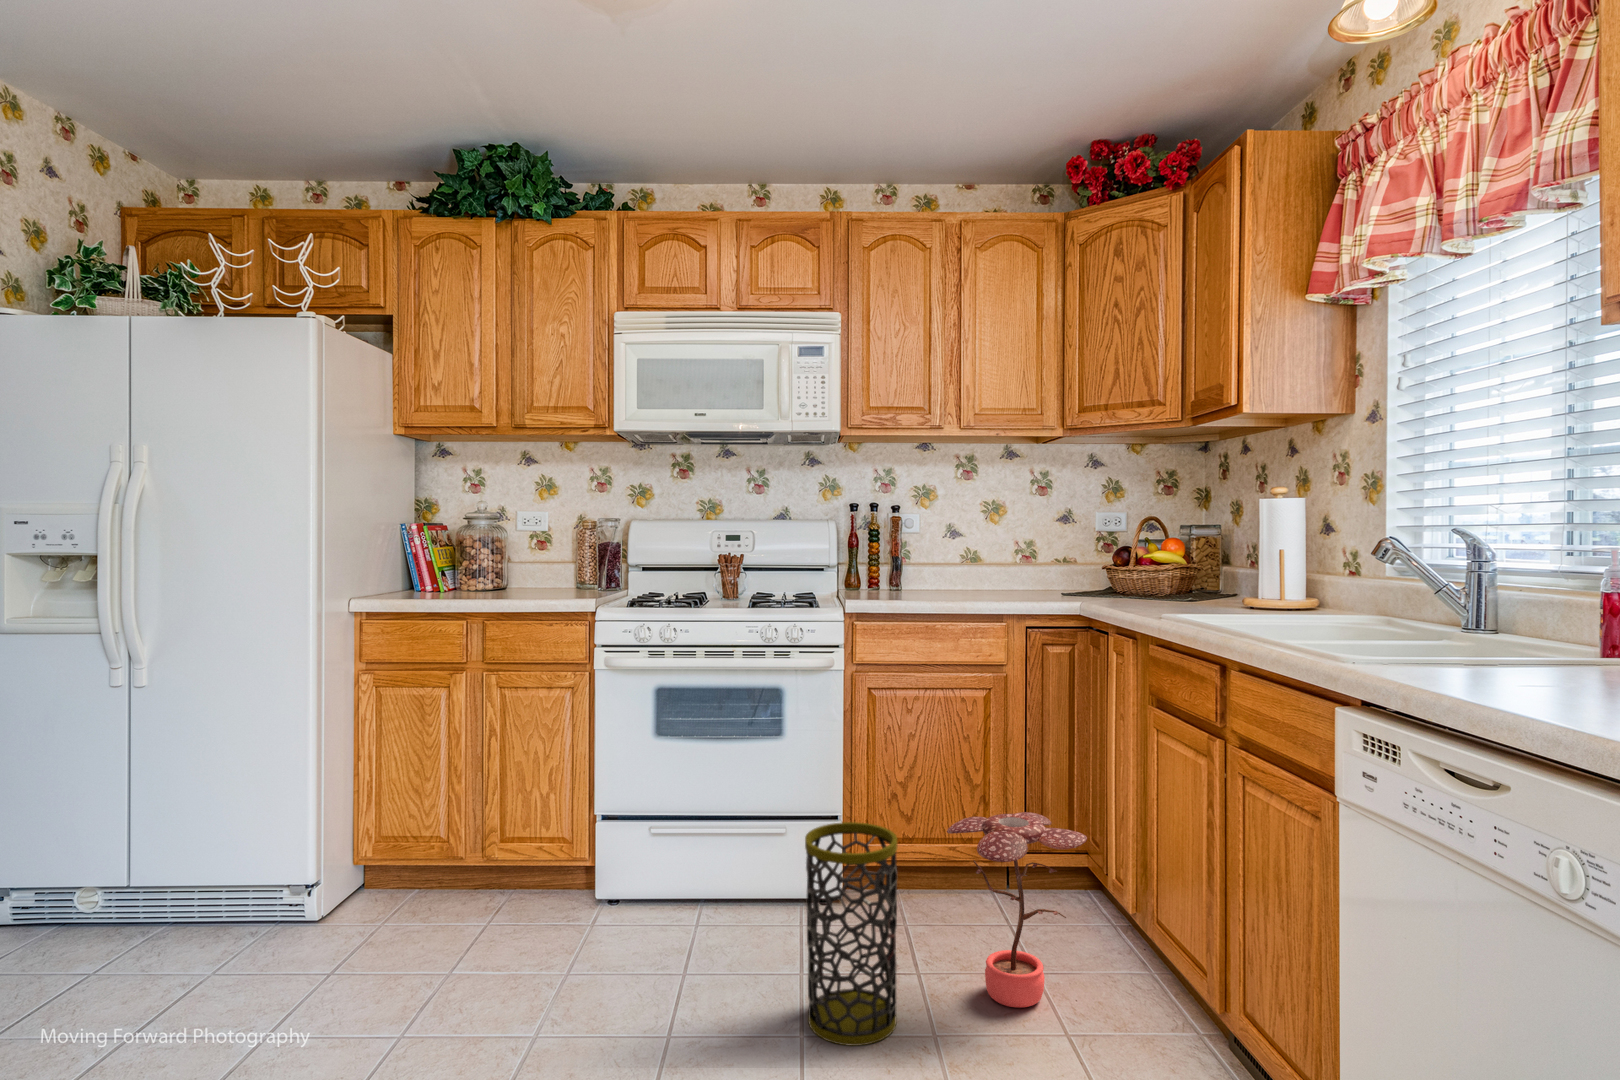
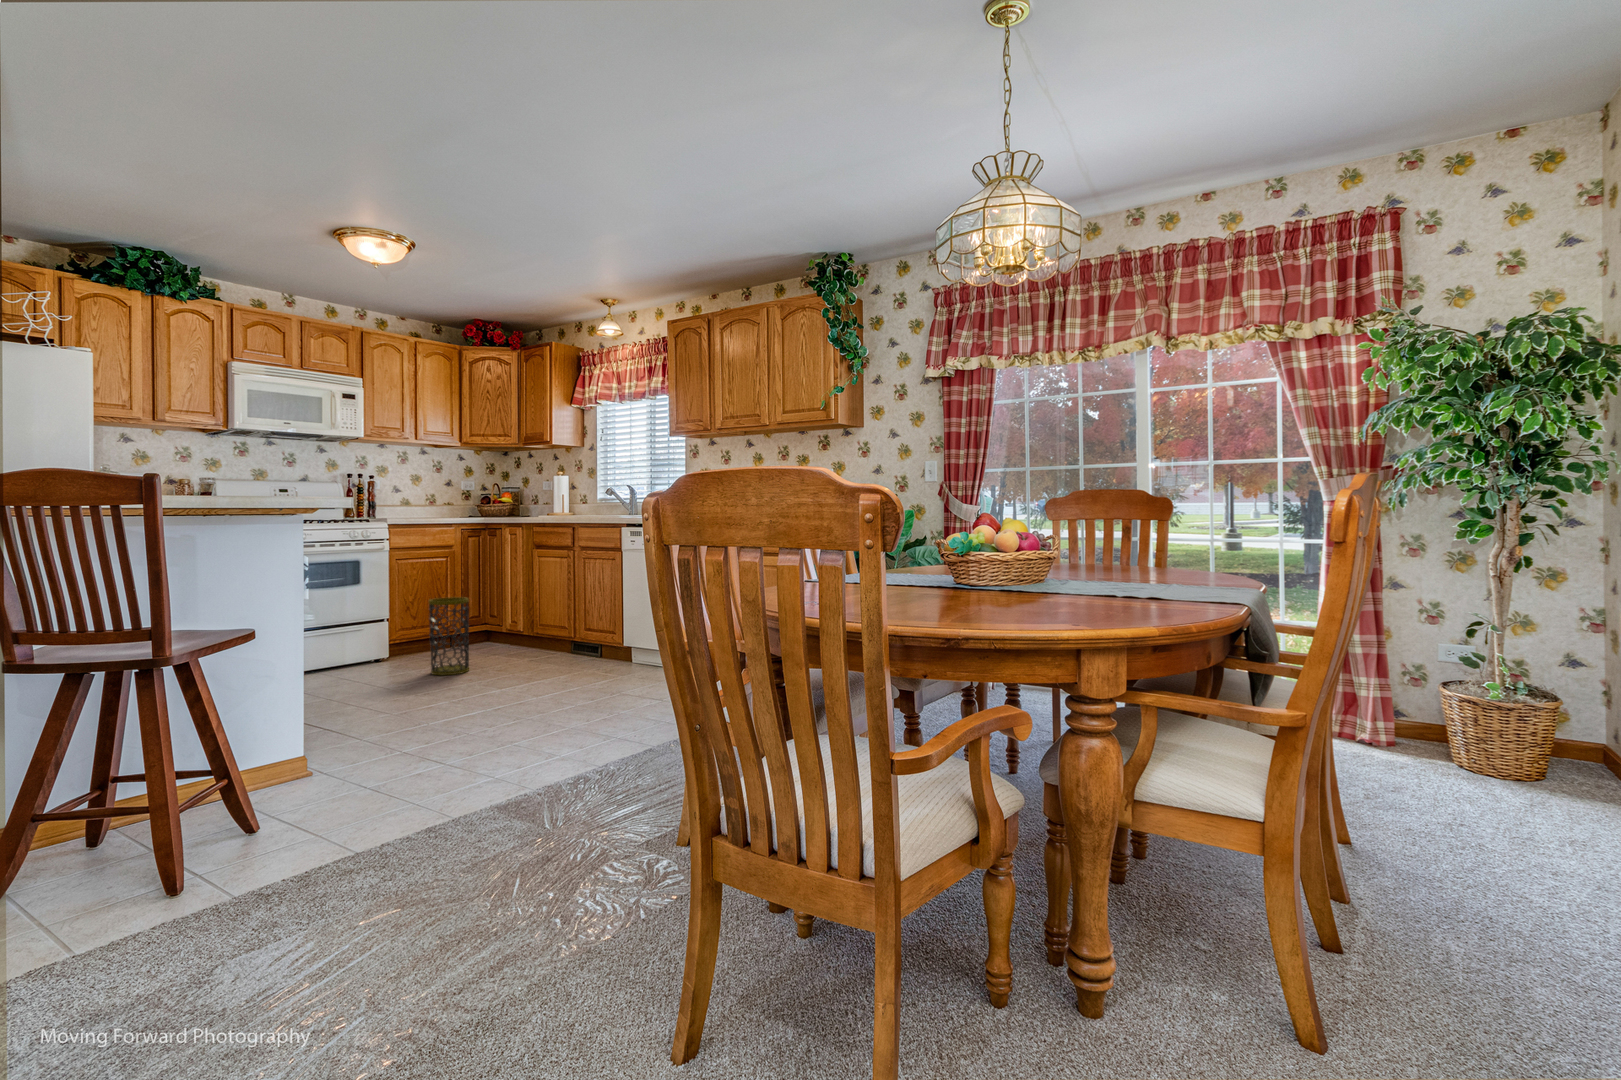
potted plant: present [947,812,1087,1008] -> none [468,592,524,661]

